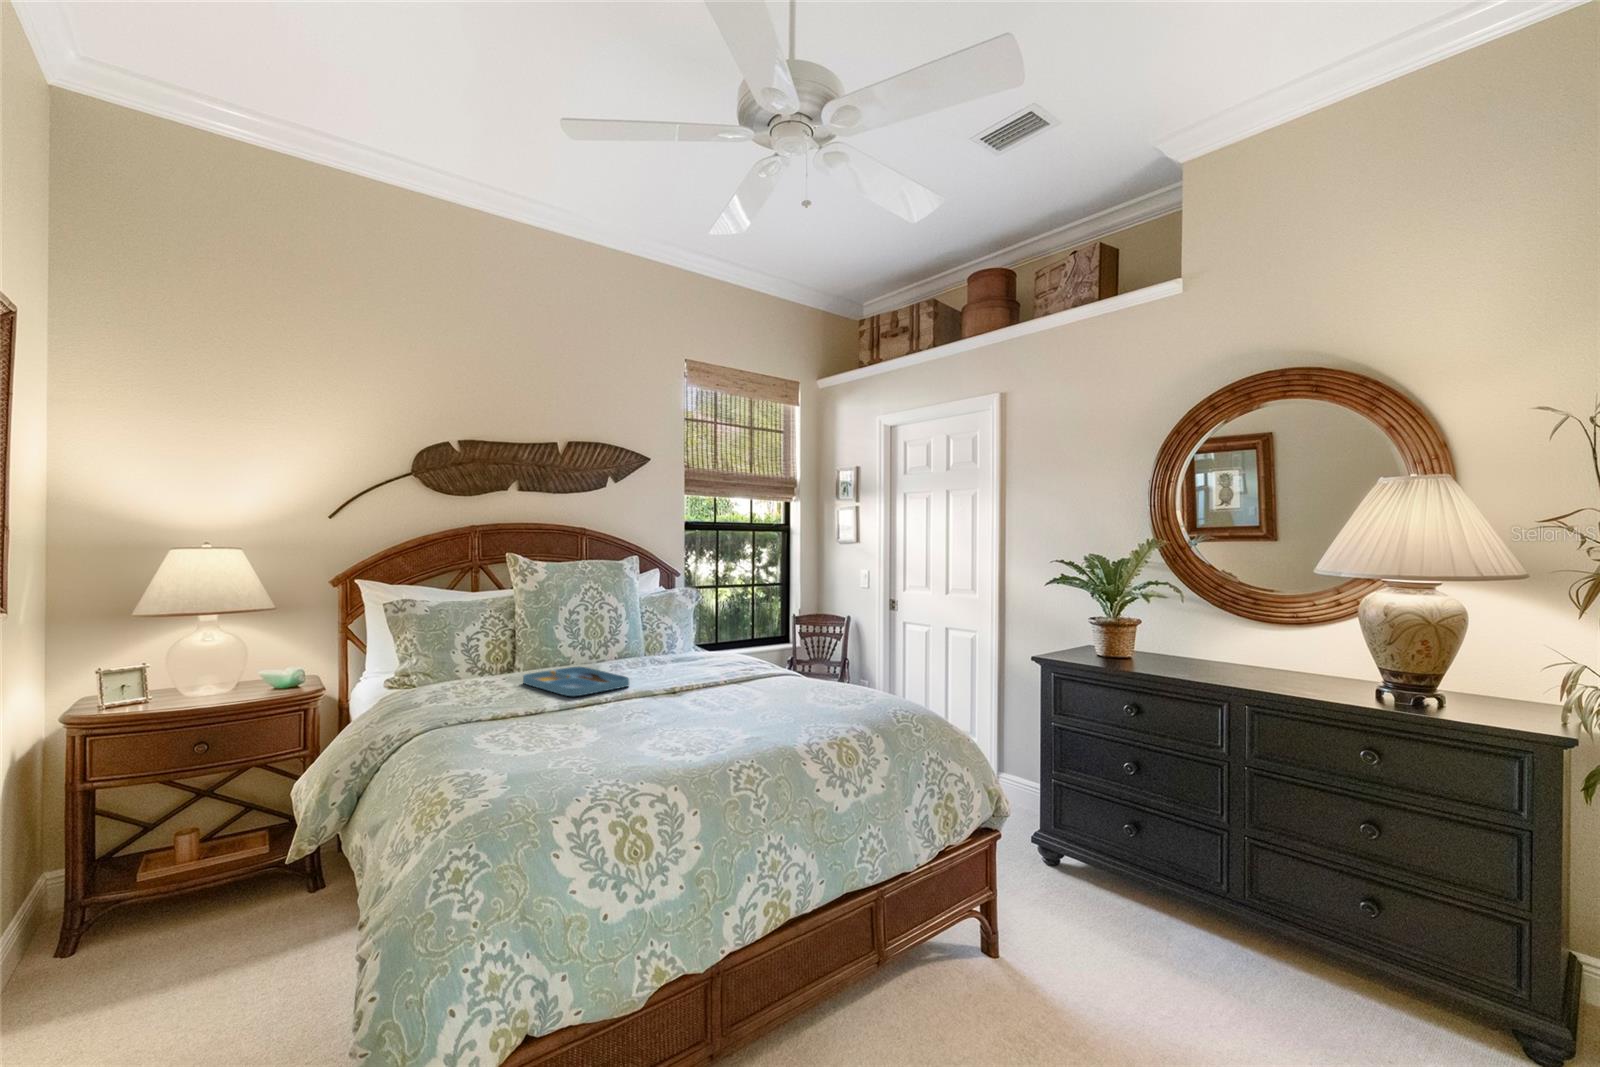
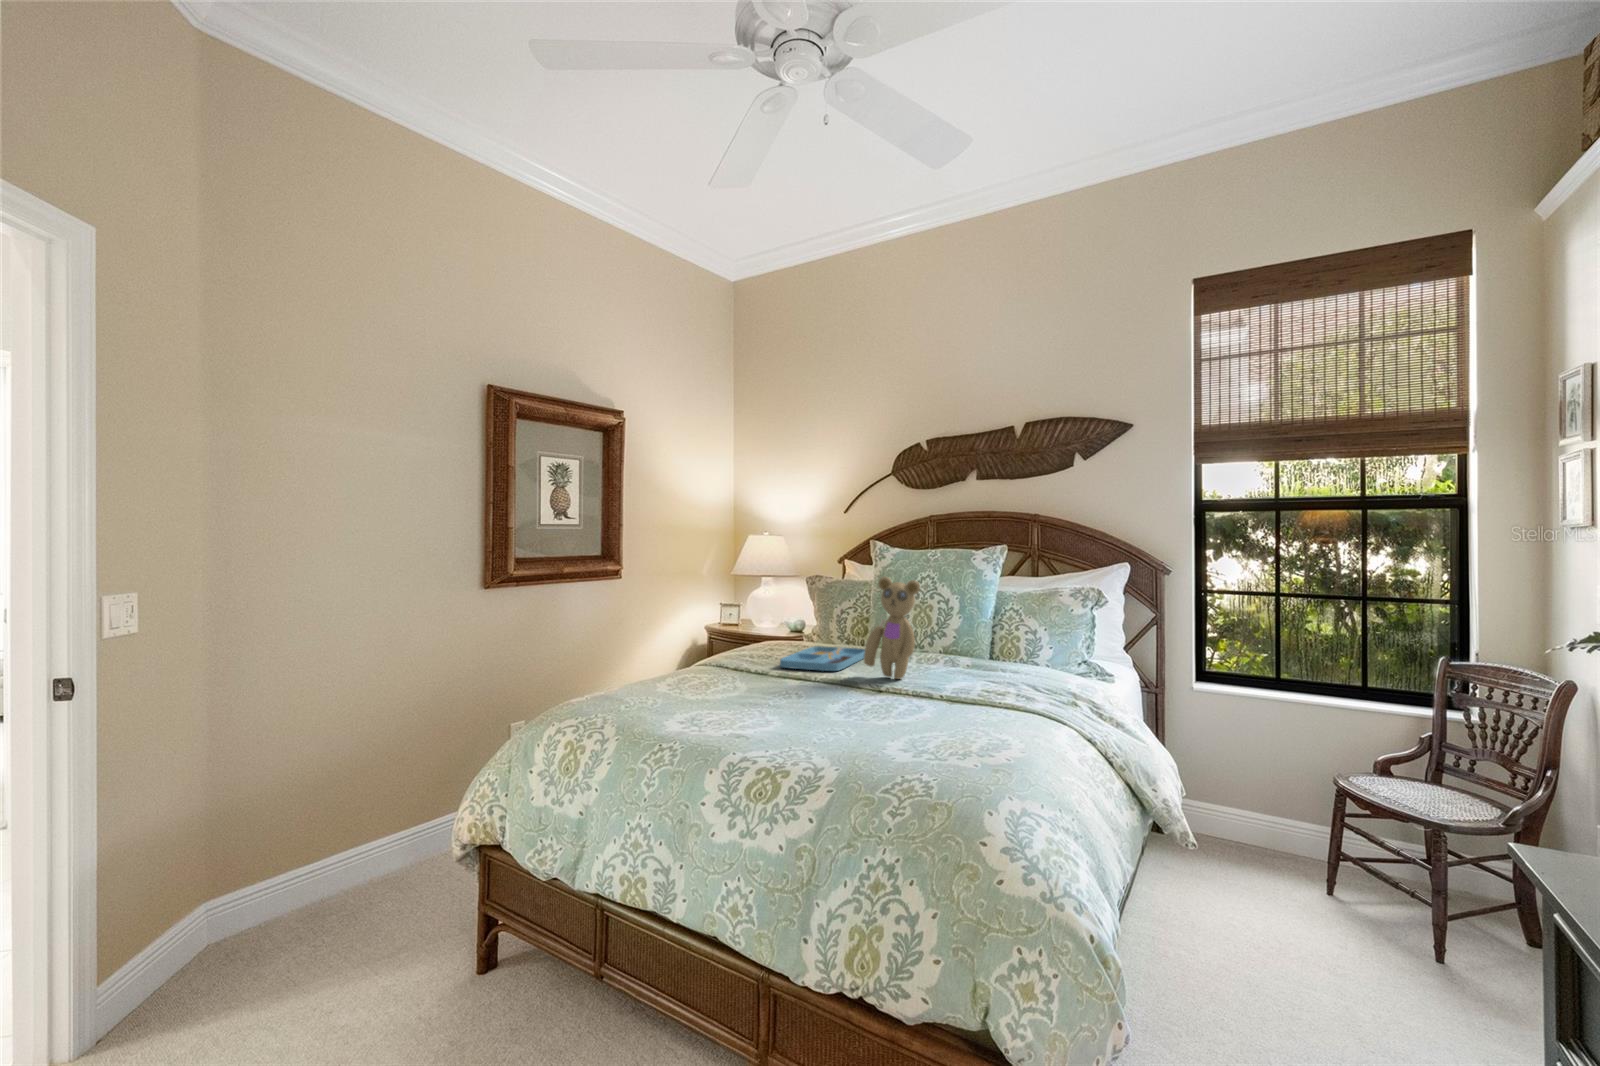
teddy bear: none [661,587,709,678] -> present [864,577,920,679]

